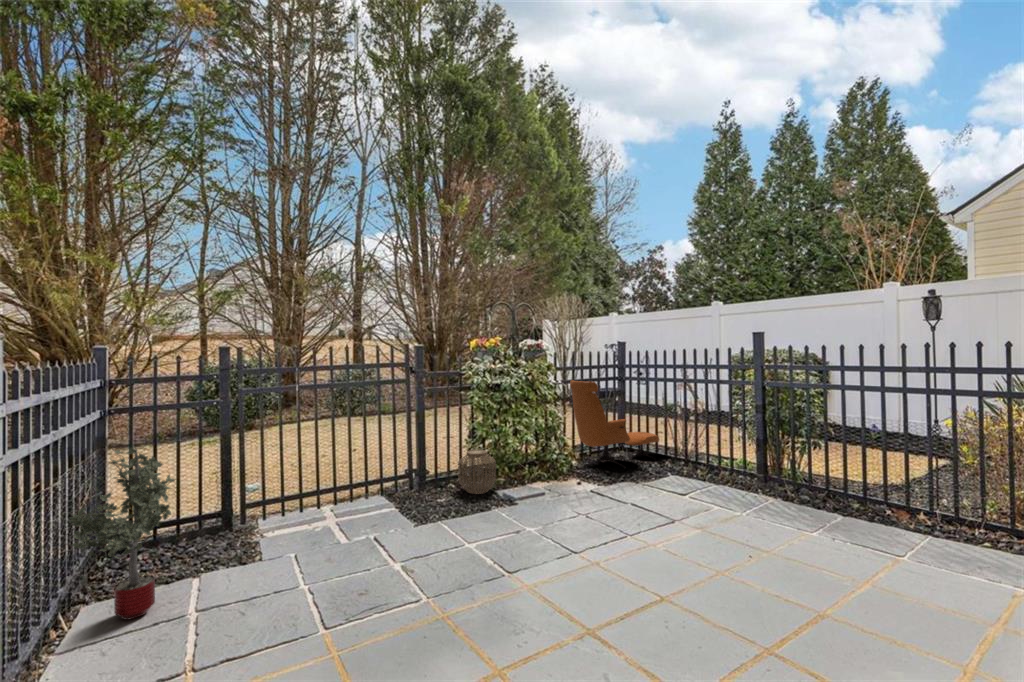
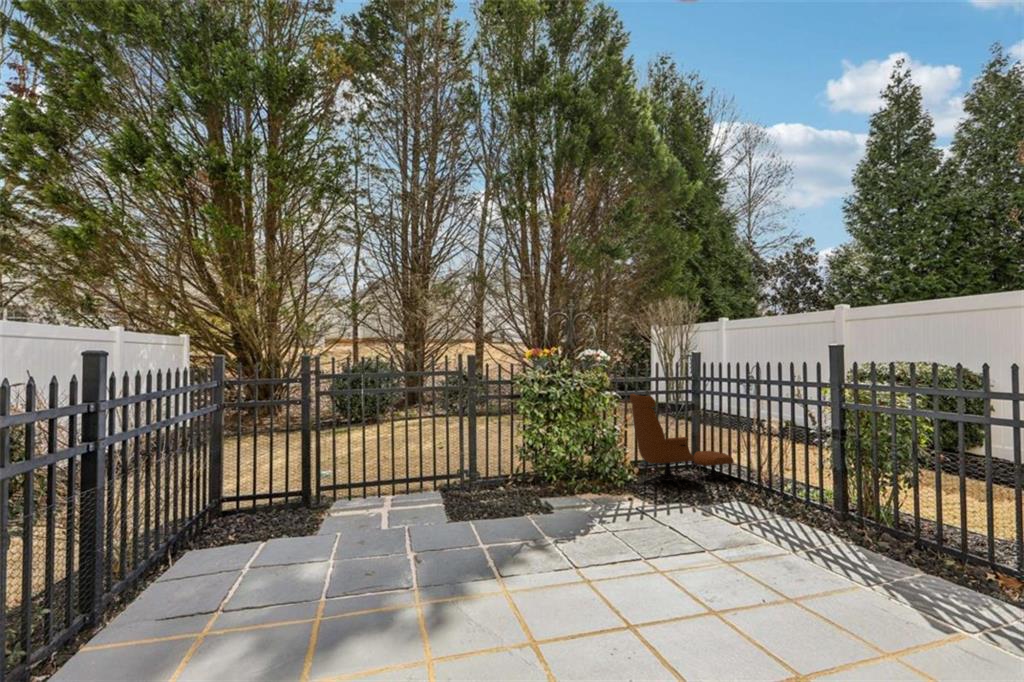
potted tree: present [70,448,175,620] -> none [167,436,247,565]
woven basket: present [458,450,496,494] -> none [504,457,540,499]

